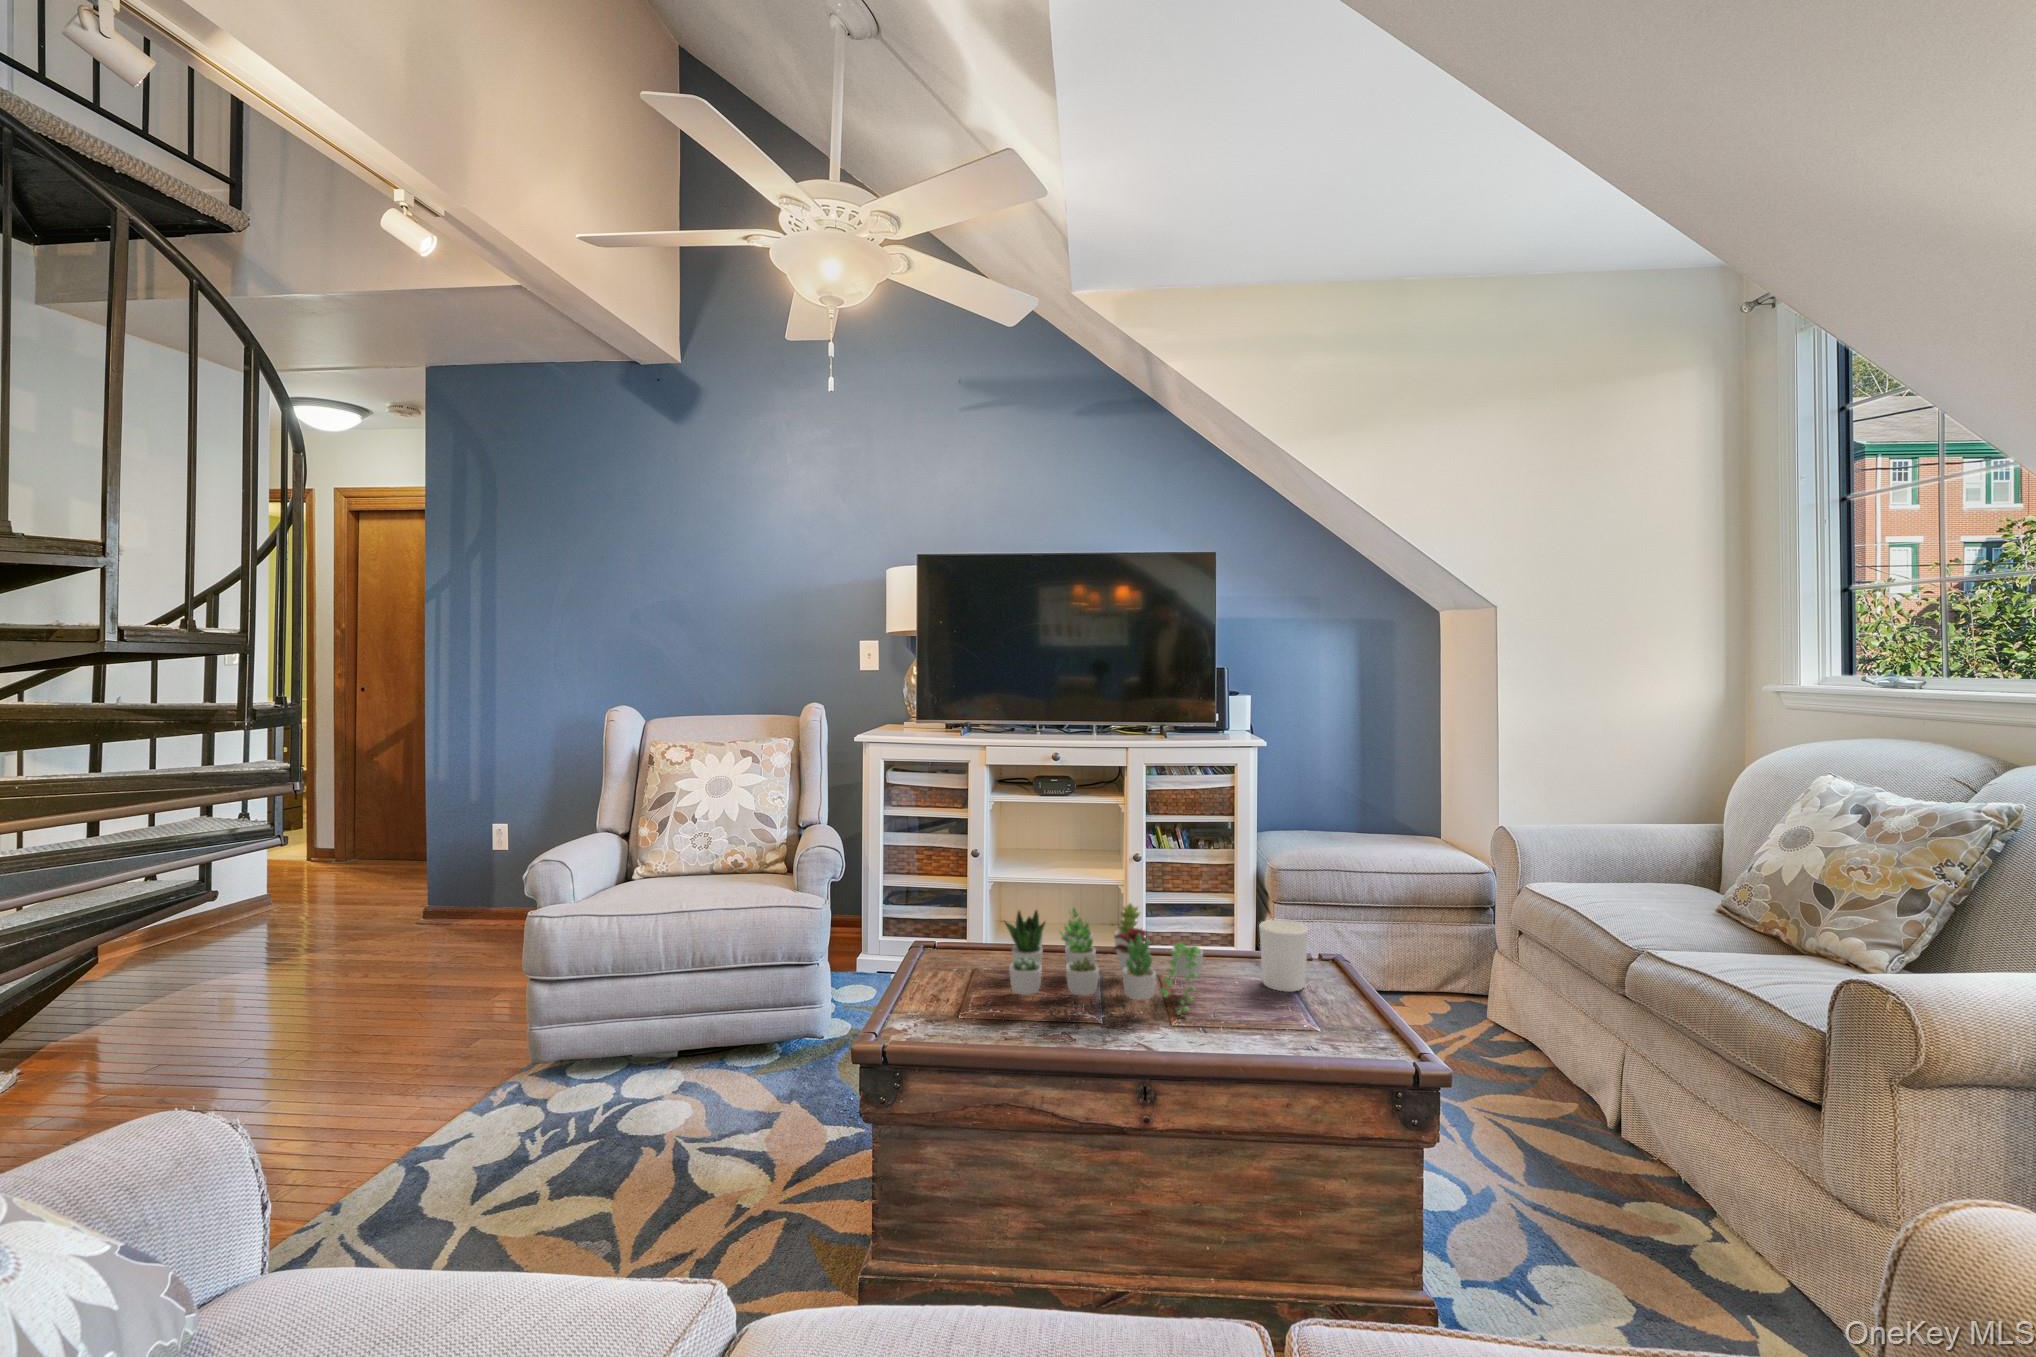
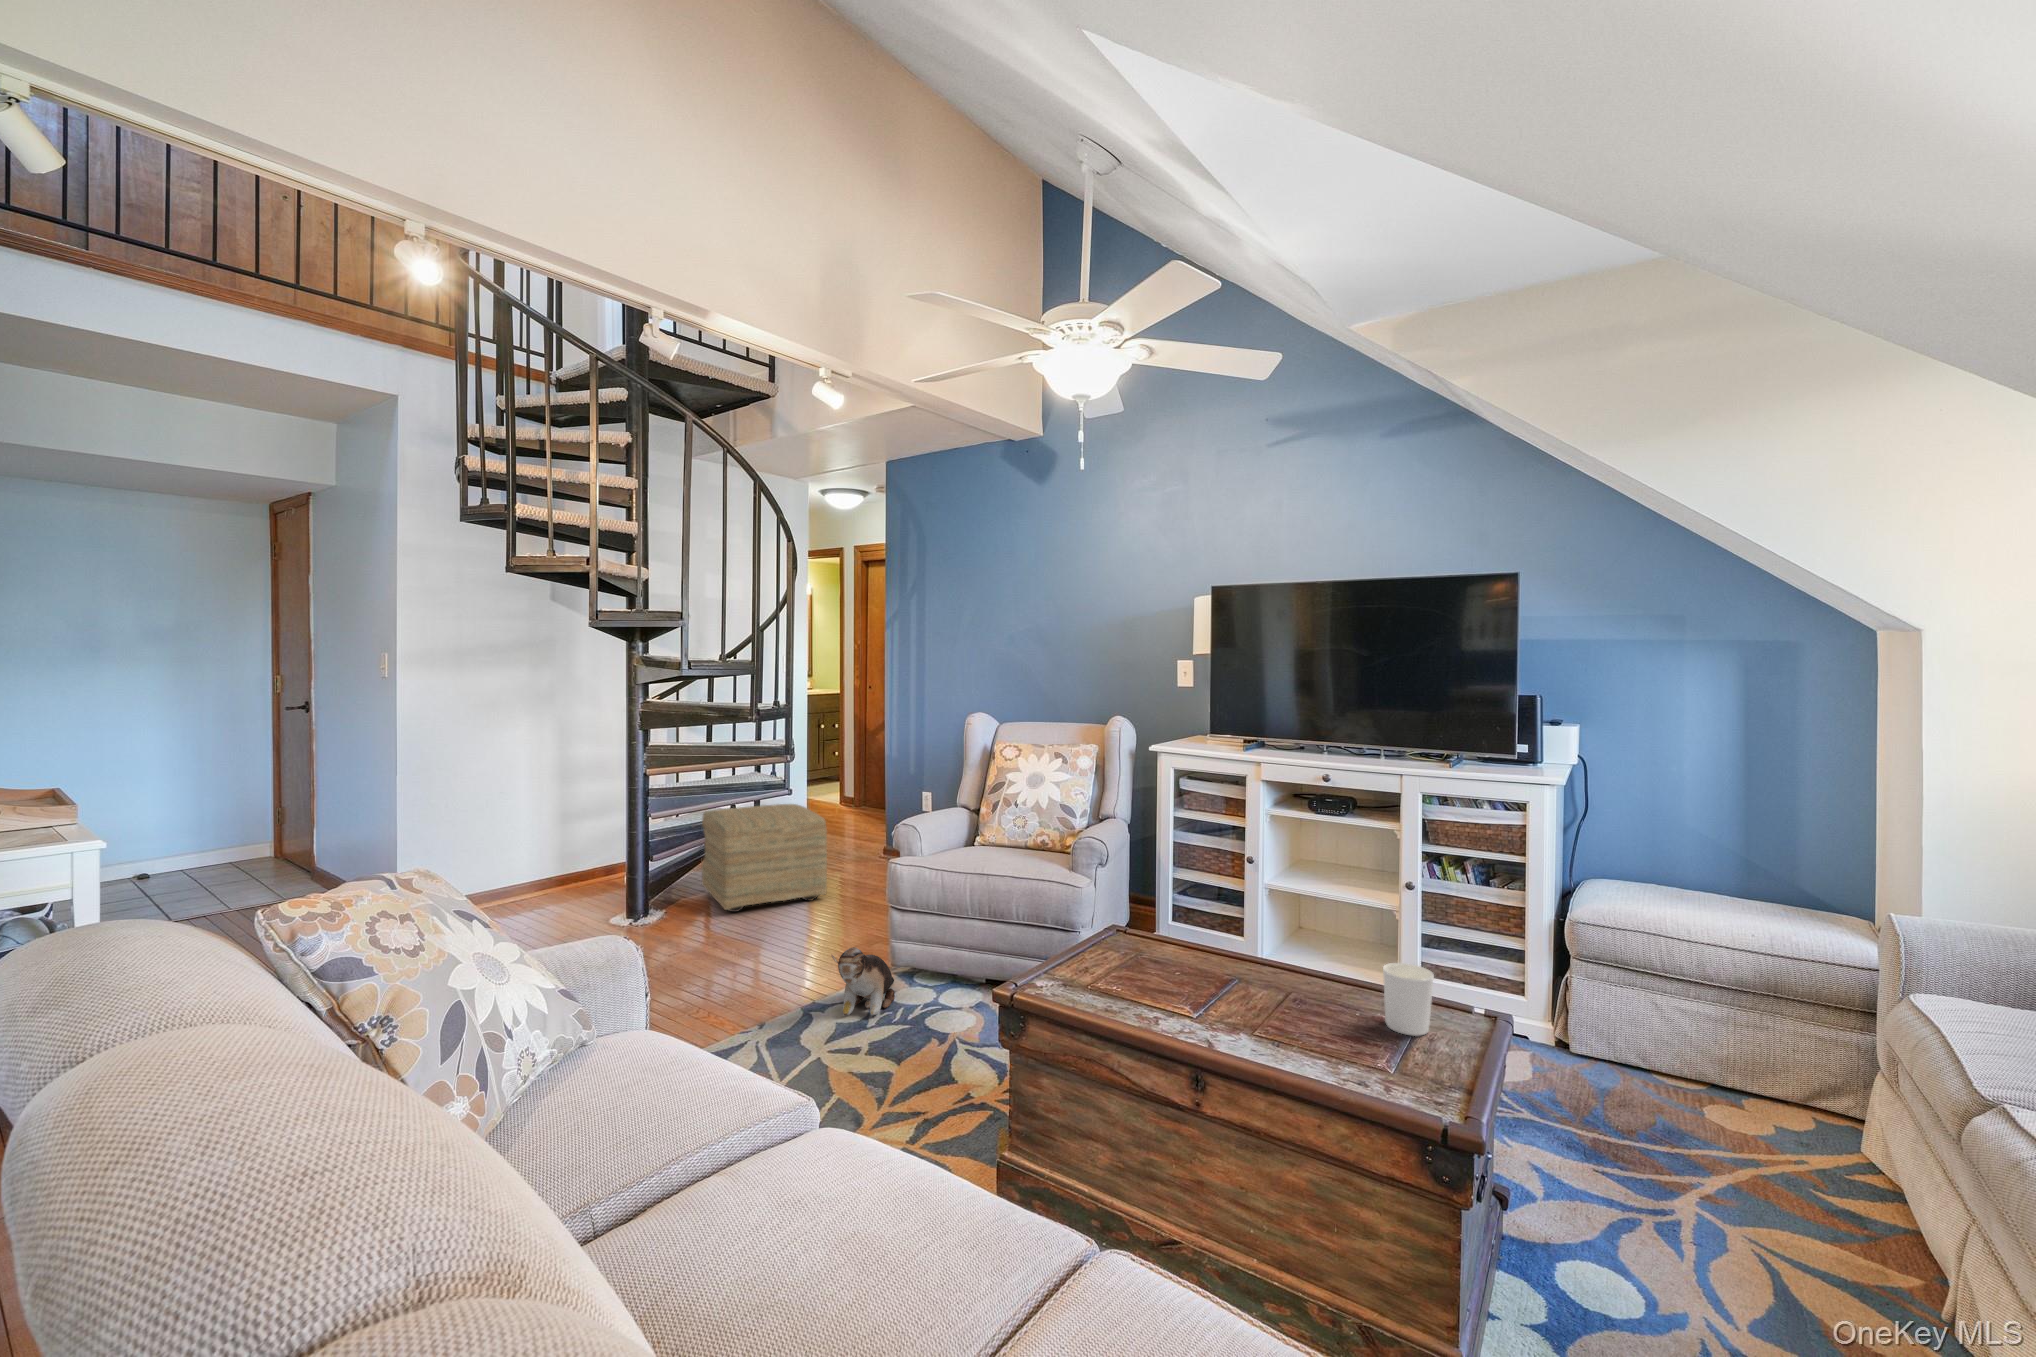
ottoman: none [98,861,362,1043] -> present [701,804,827,912]
succulent plant: present [1005,904,1203,1017] -> none [1123,912,1317,1028]
plush toy: none [466,1044,557,1150] -> present [831,947,895,1015]

